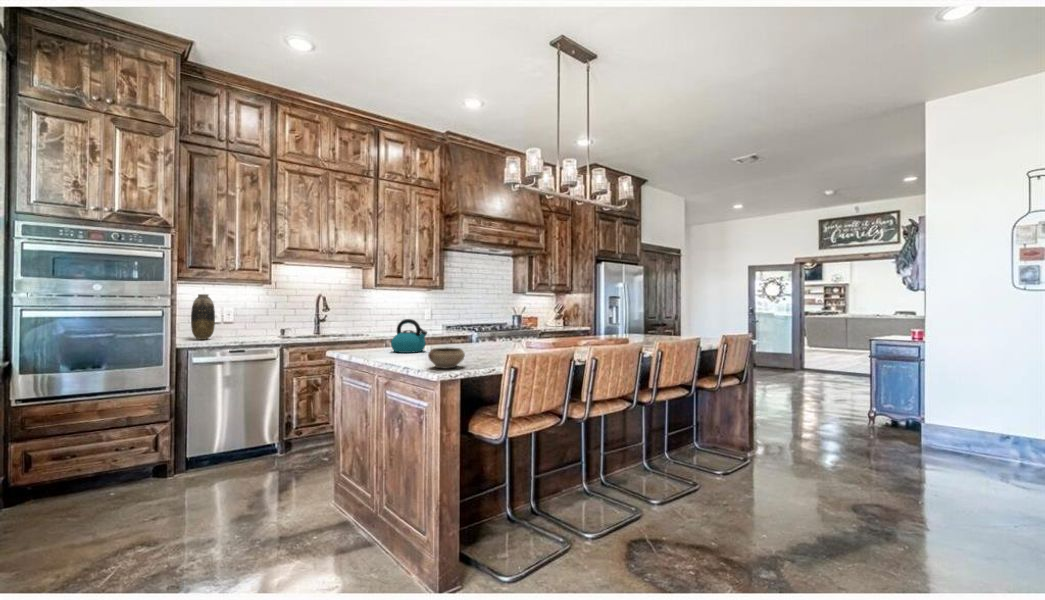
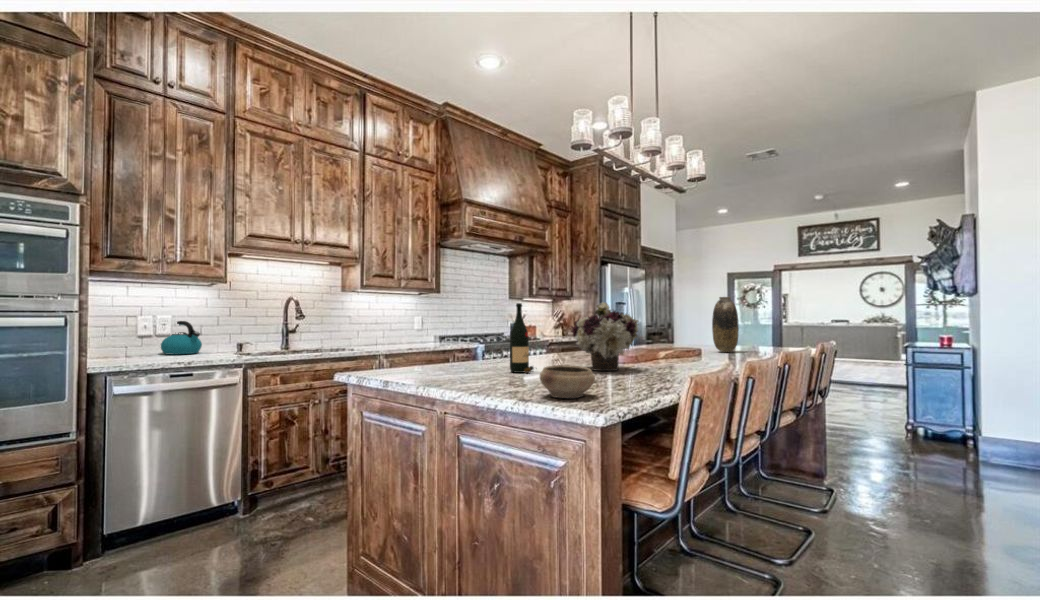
vase: present [191,294,215,340] -> present [712,297,739,352]
flower arrangement: none [497,302,541,353] -> present [571,302,638,371]
wine bottle: none [446,303,467,354] -> present [510,303,534,373]
kettle: present [391,319,427,353] -> present [161,321,202,355]

